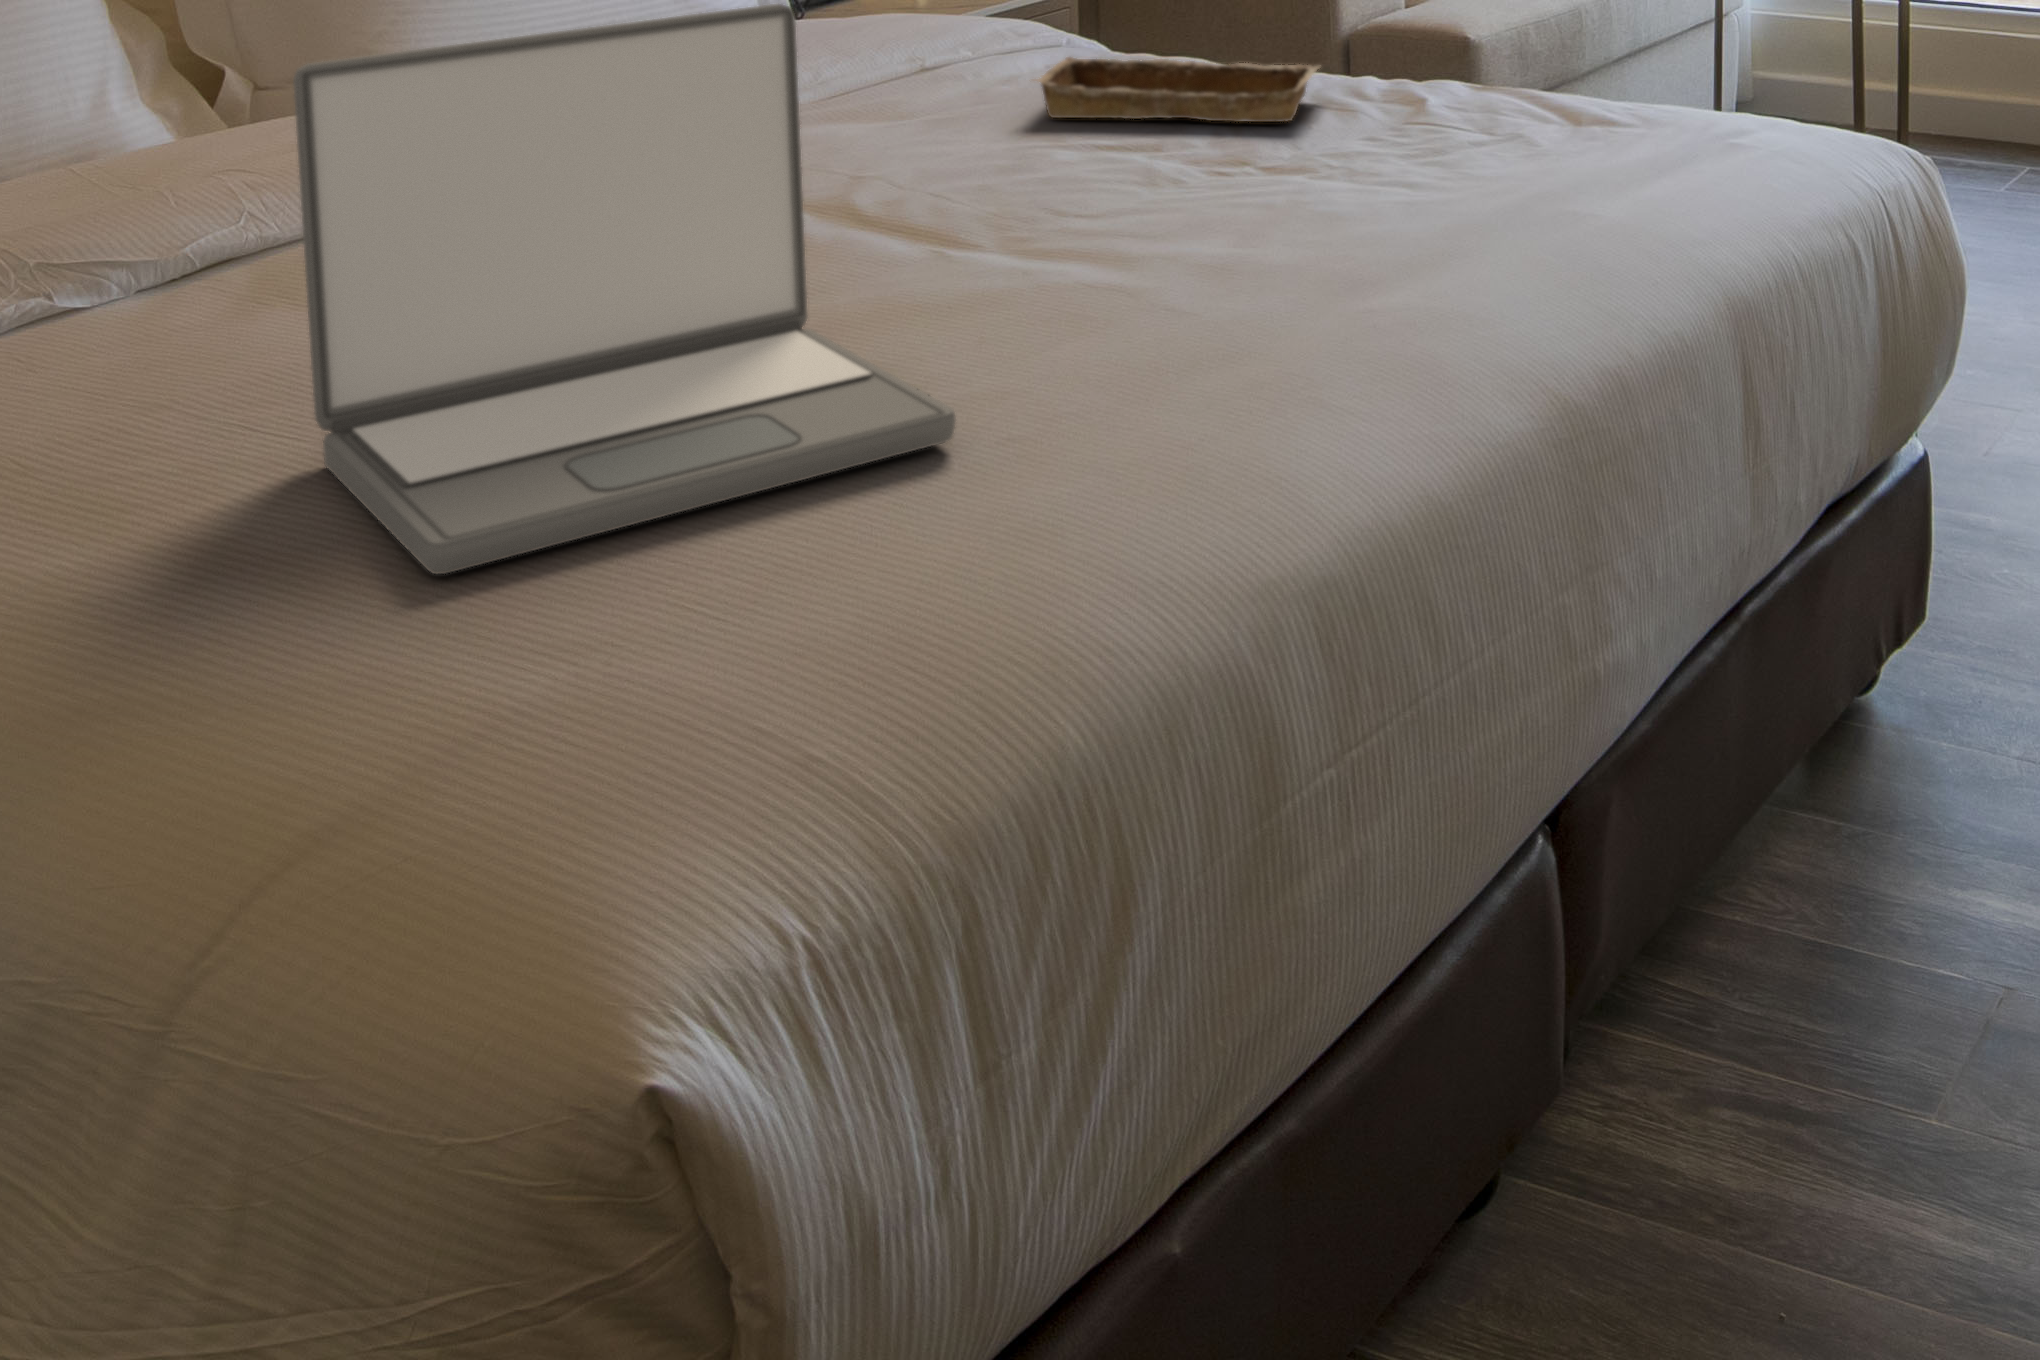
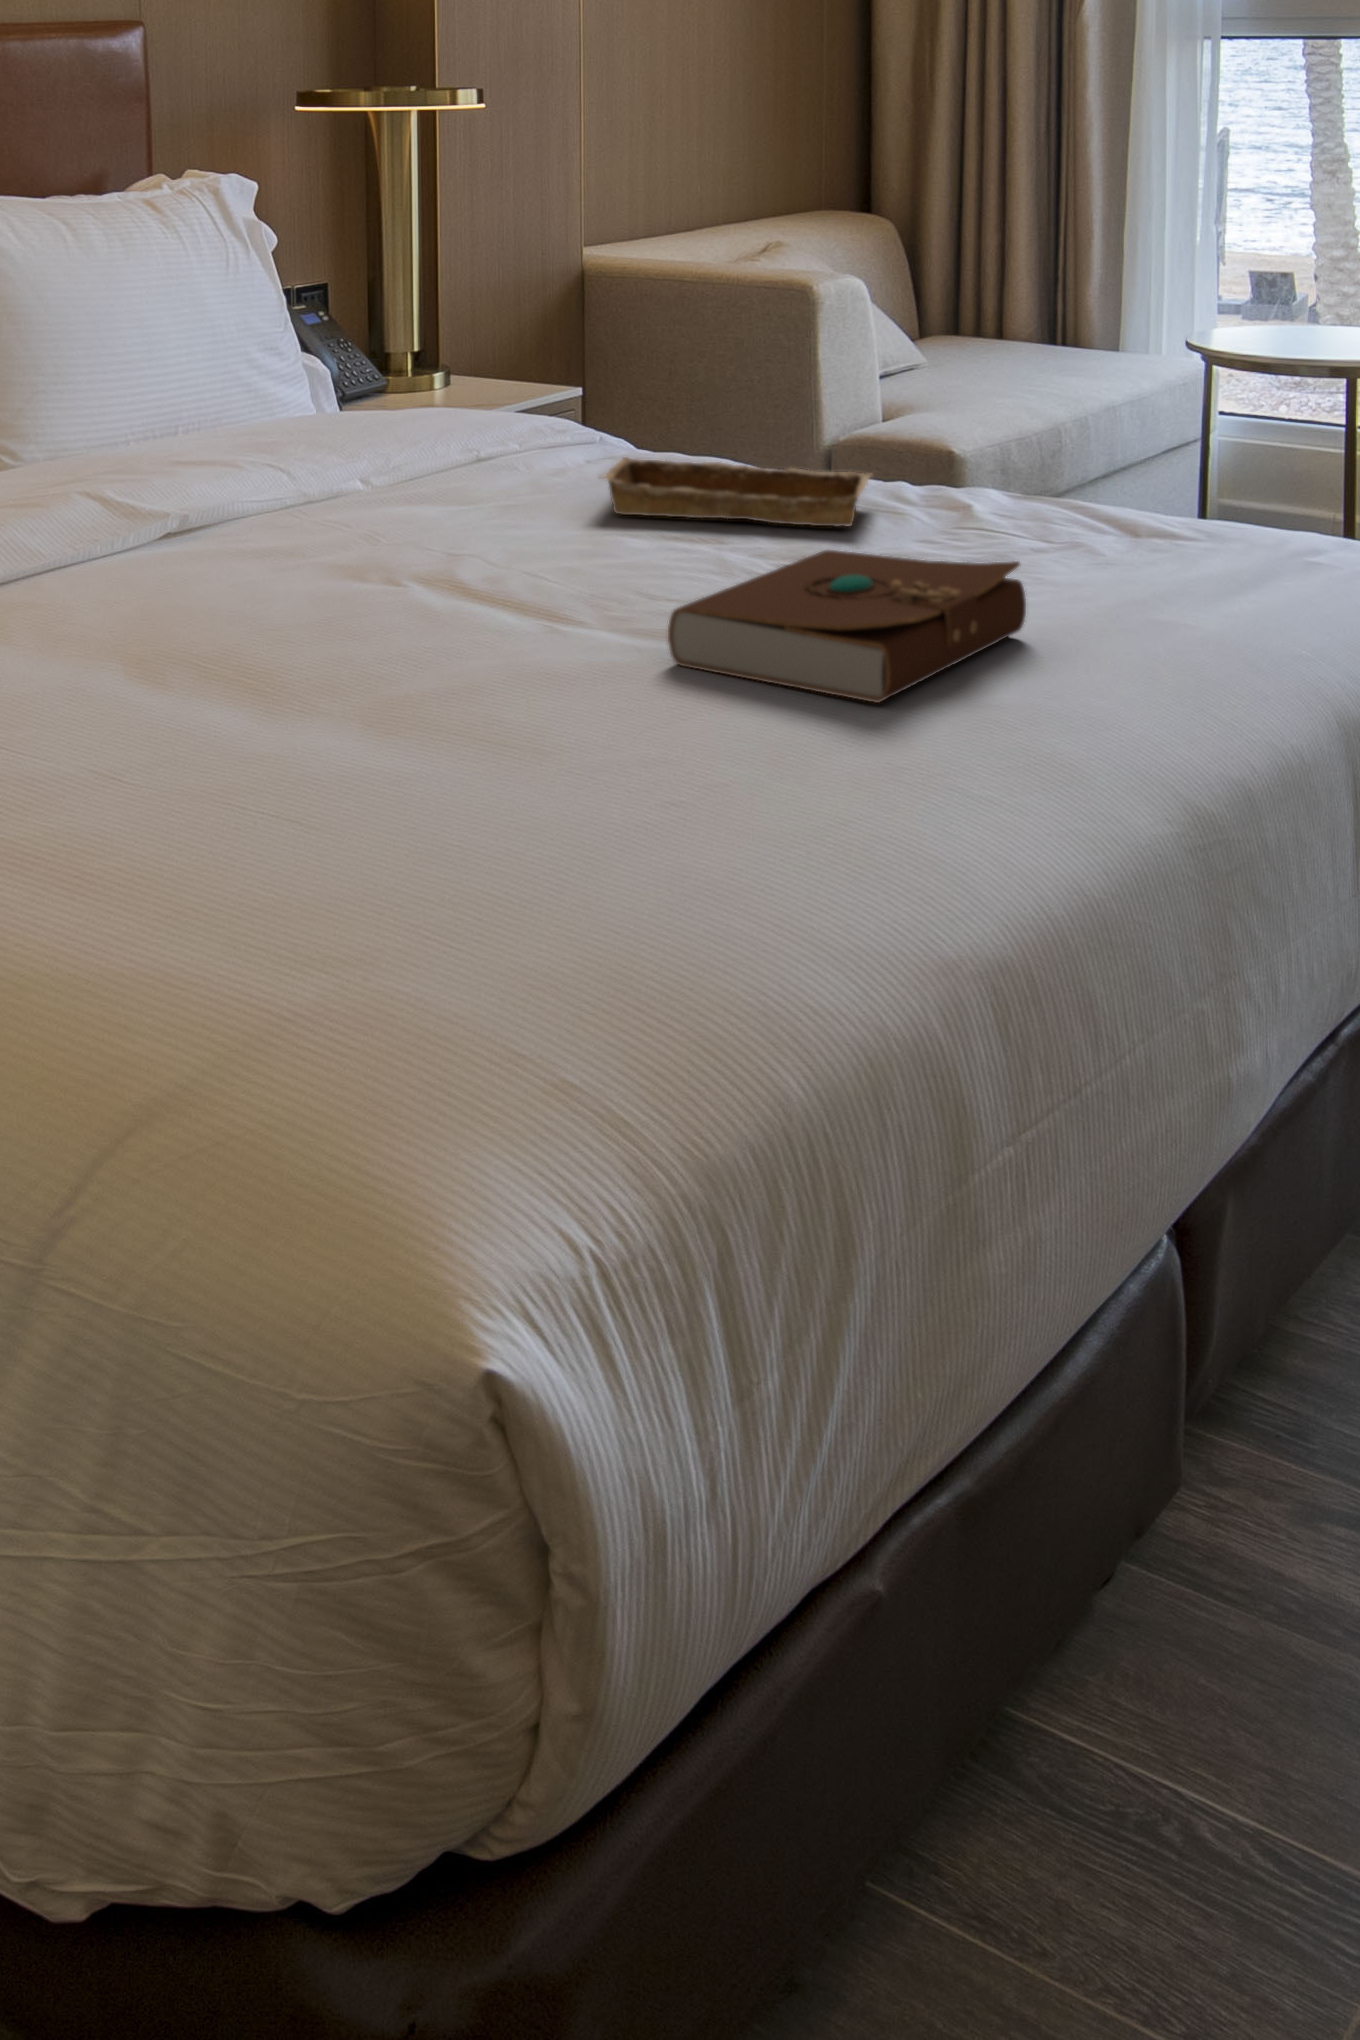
laptop: present [293,4,955,574] -> none [50,392,628,898]
book: none [1054,149,1432,307] -> present [668,550,1026,703]

